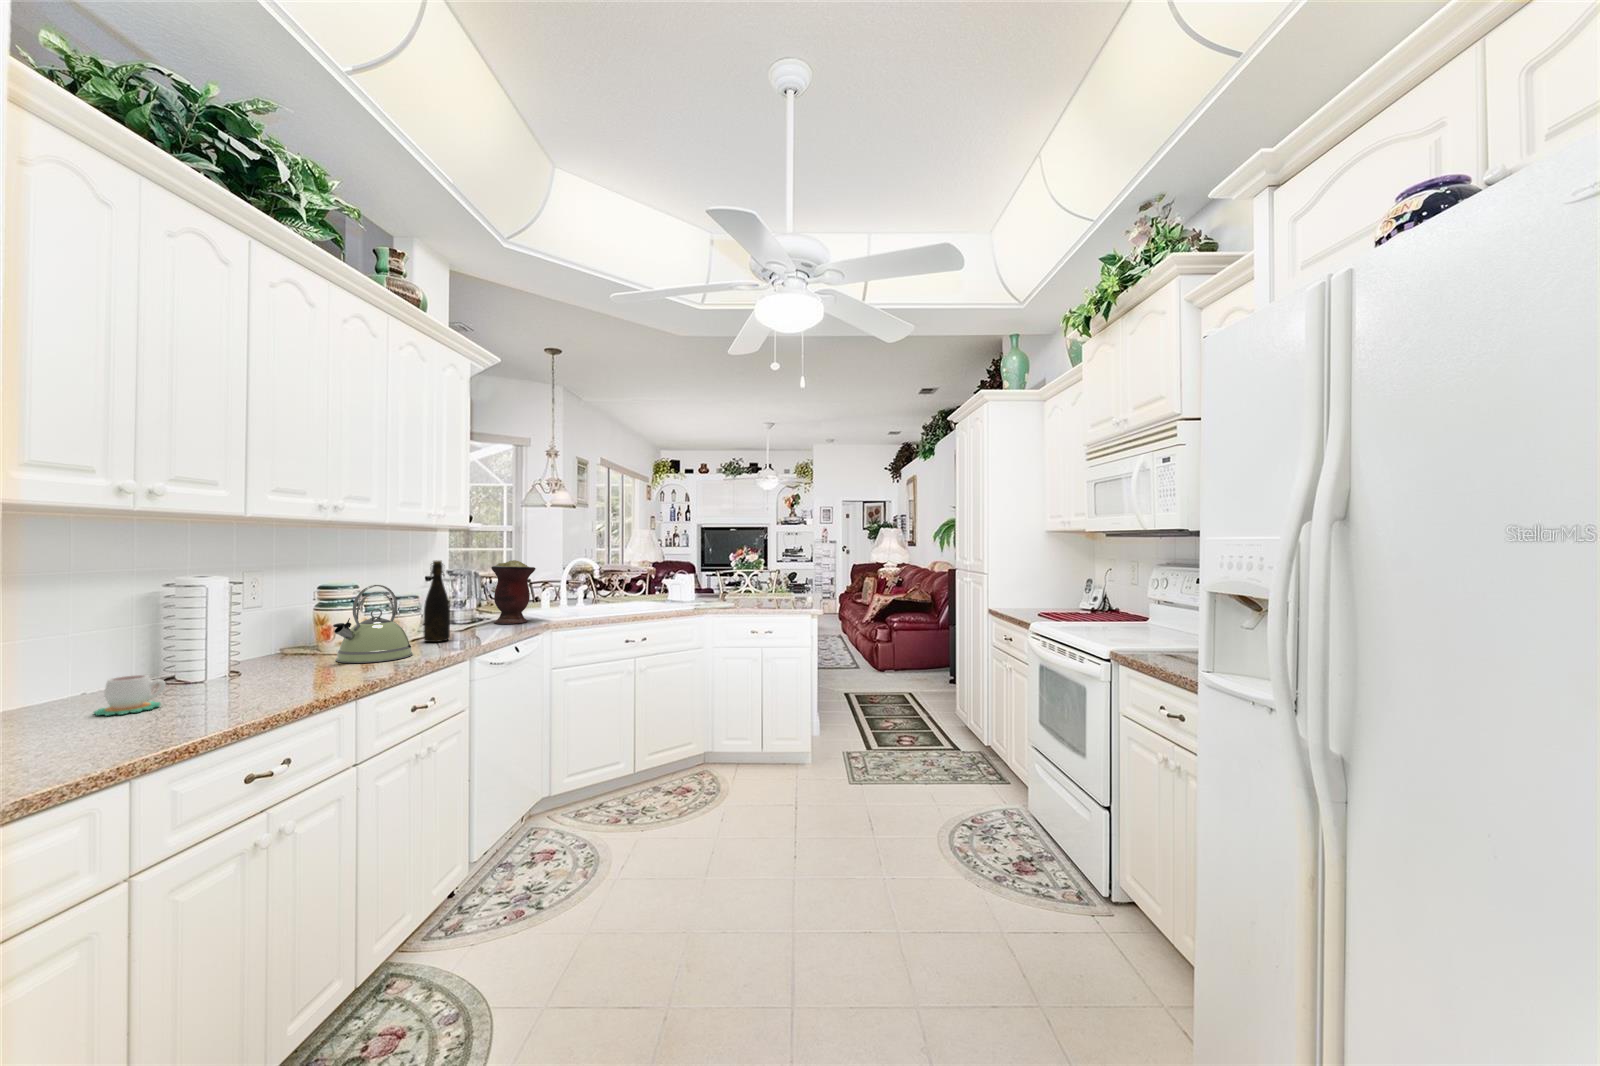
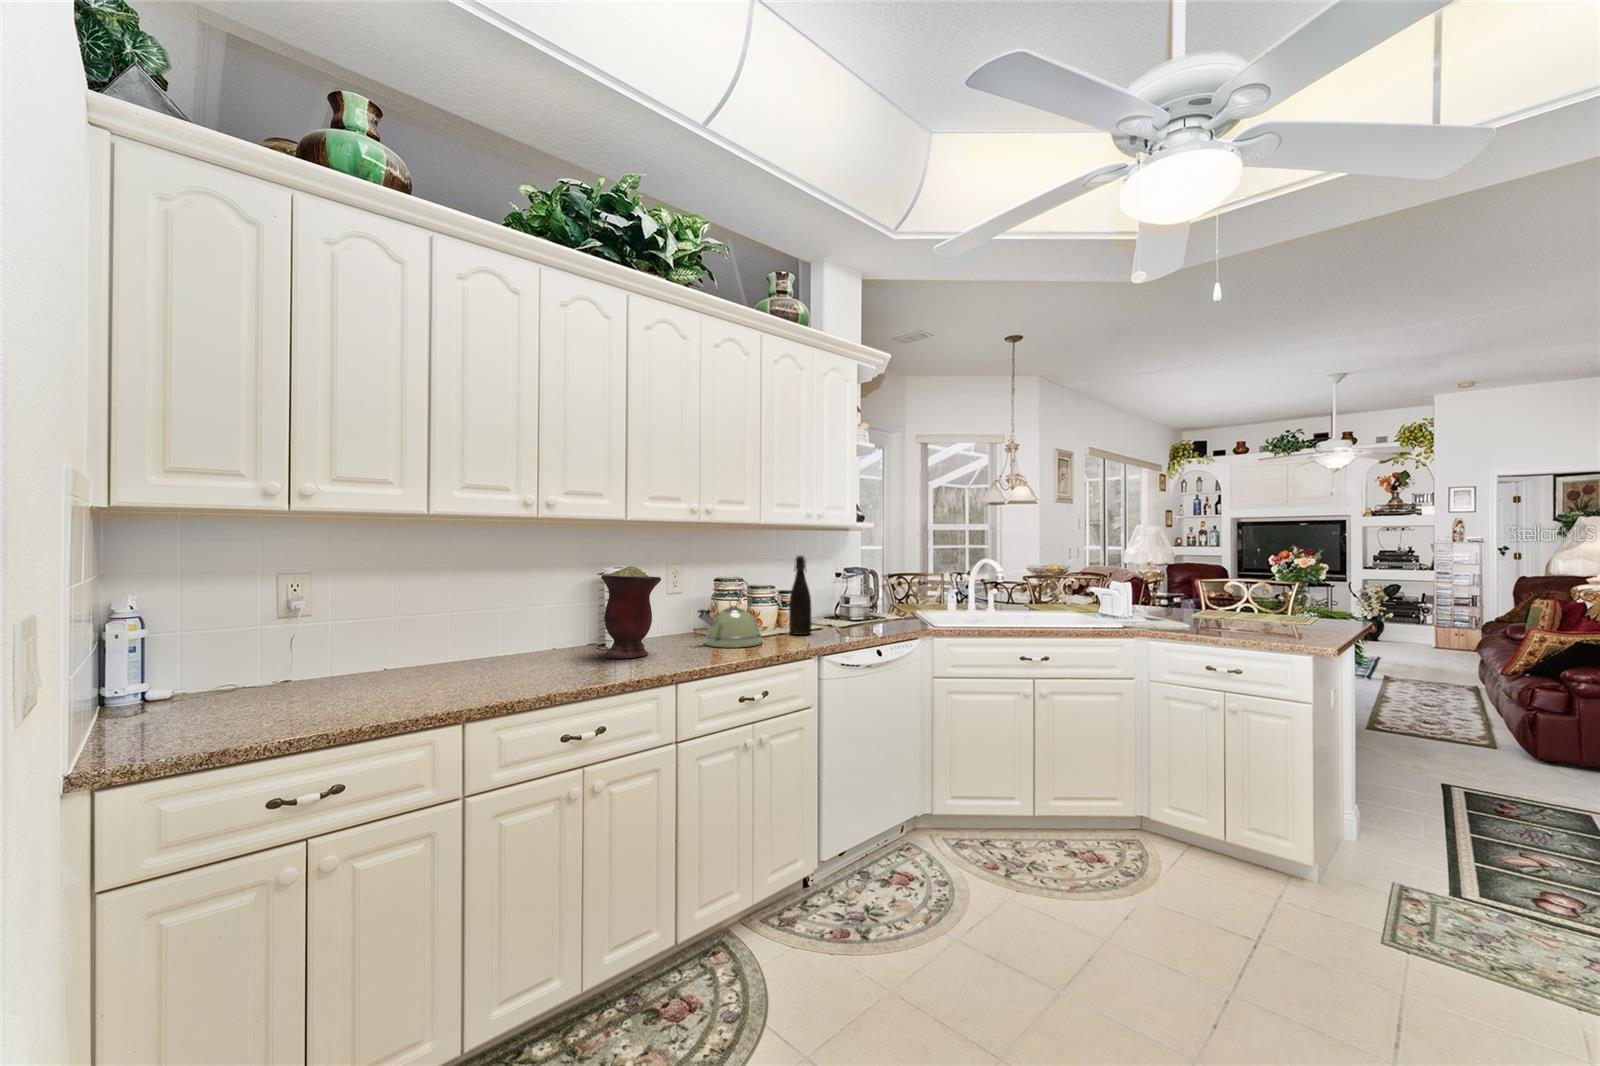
vase: present [492,560,536,624] -> present [601,566,661,659]
mug: present [94,675,166,716] -> none [523,637,561,665]

